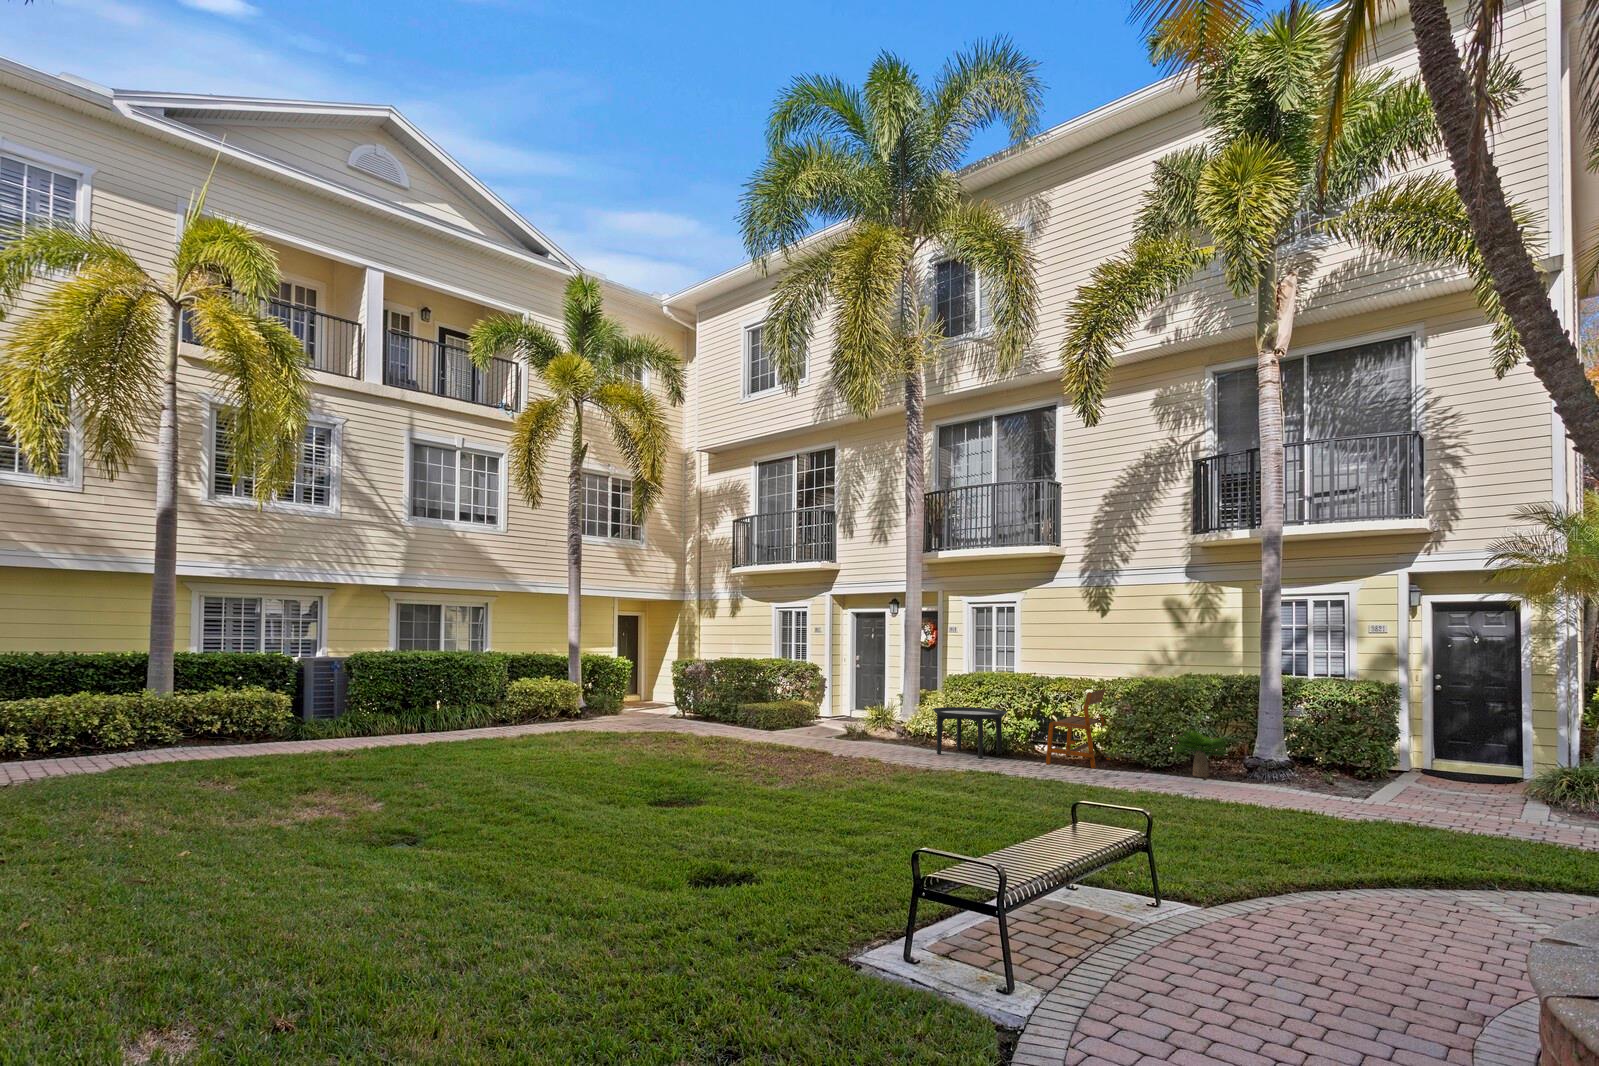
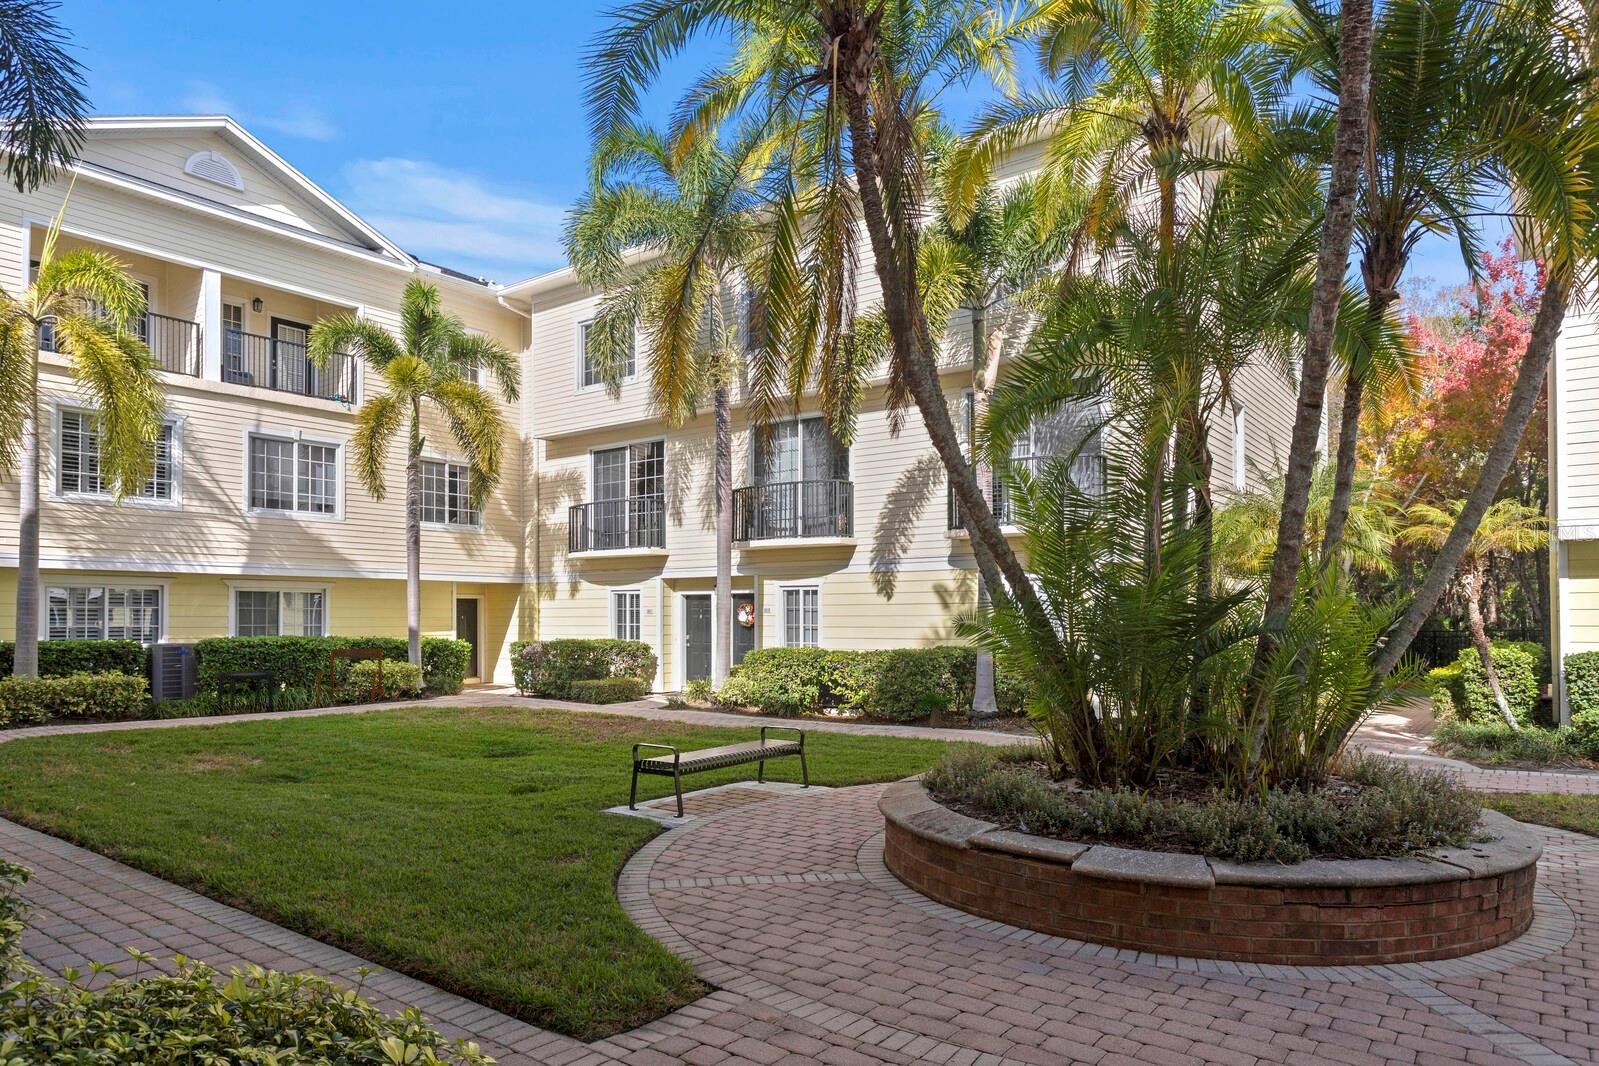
bench: present [1046,688,1111,768] -> present [316,648,384,702]
round table: present [933,707,1007,759] -> present [214,671,278,710]

